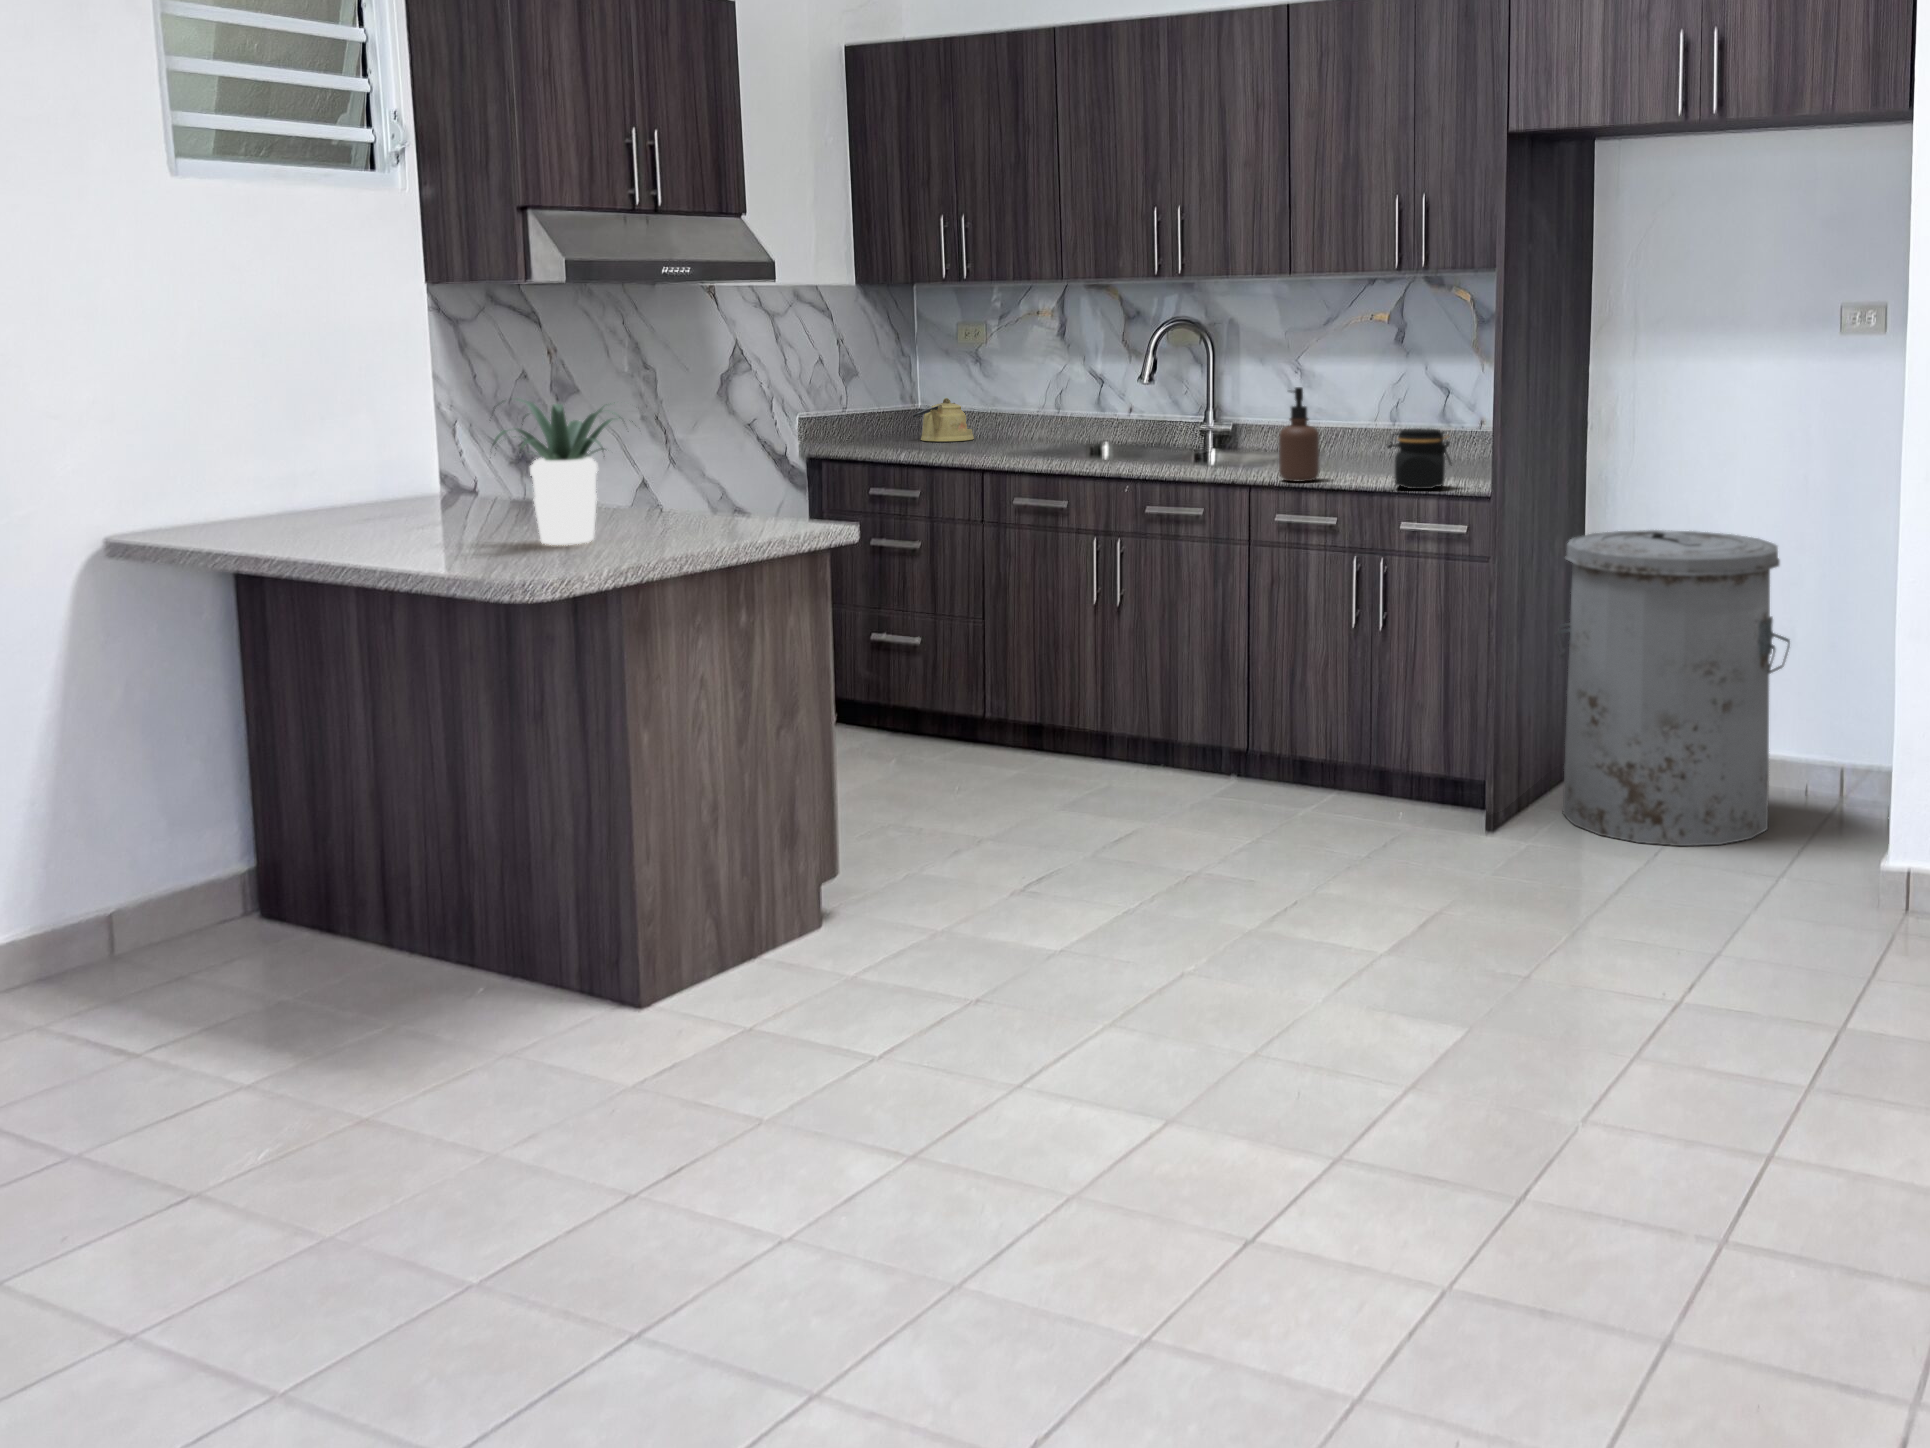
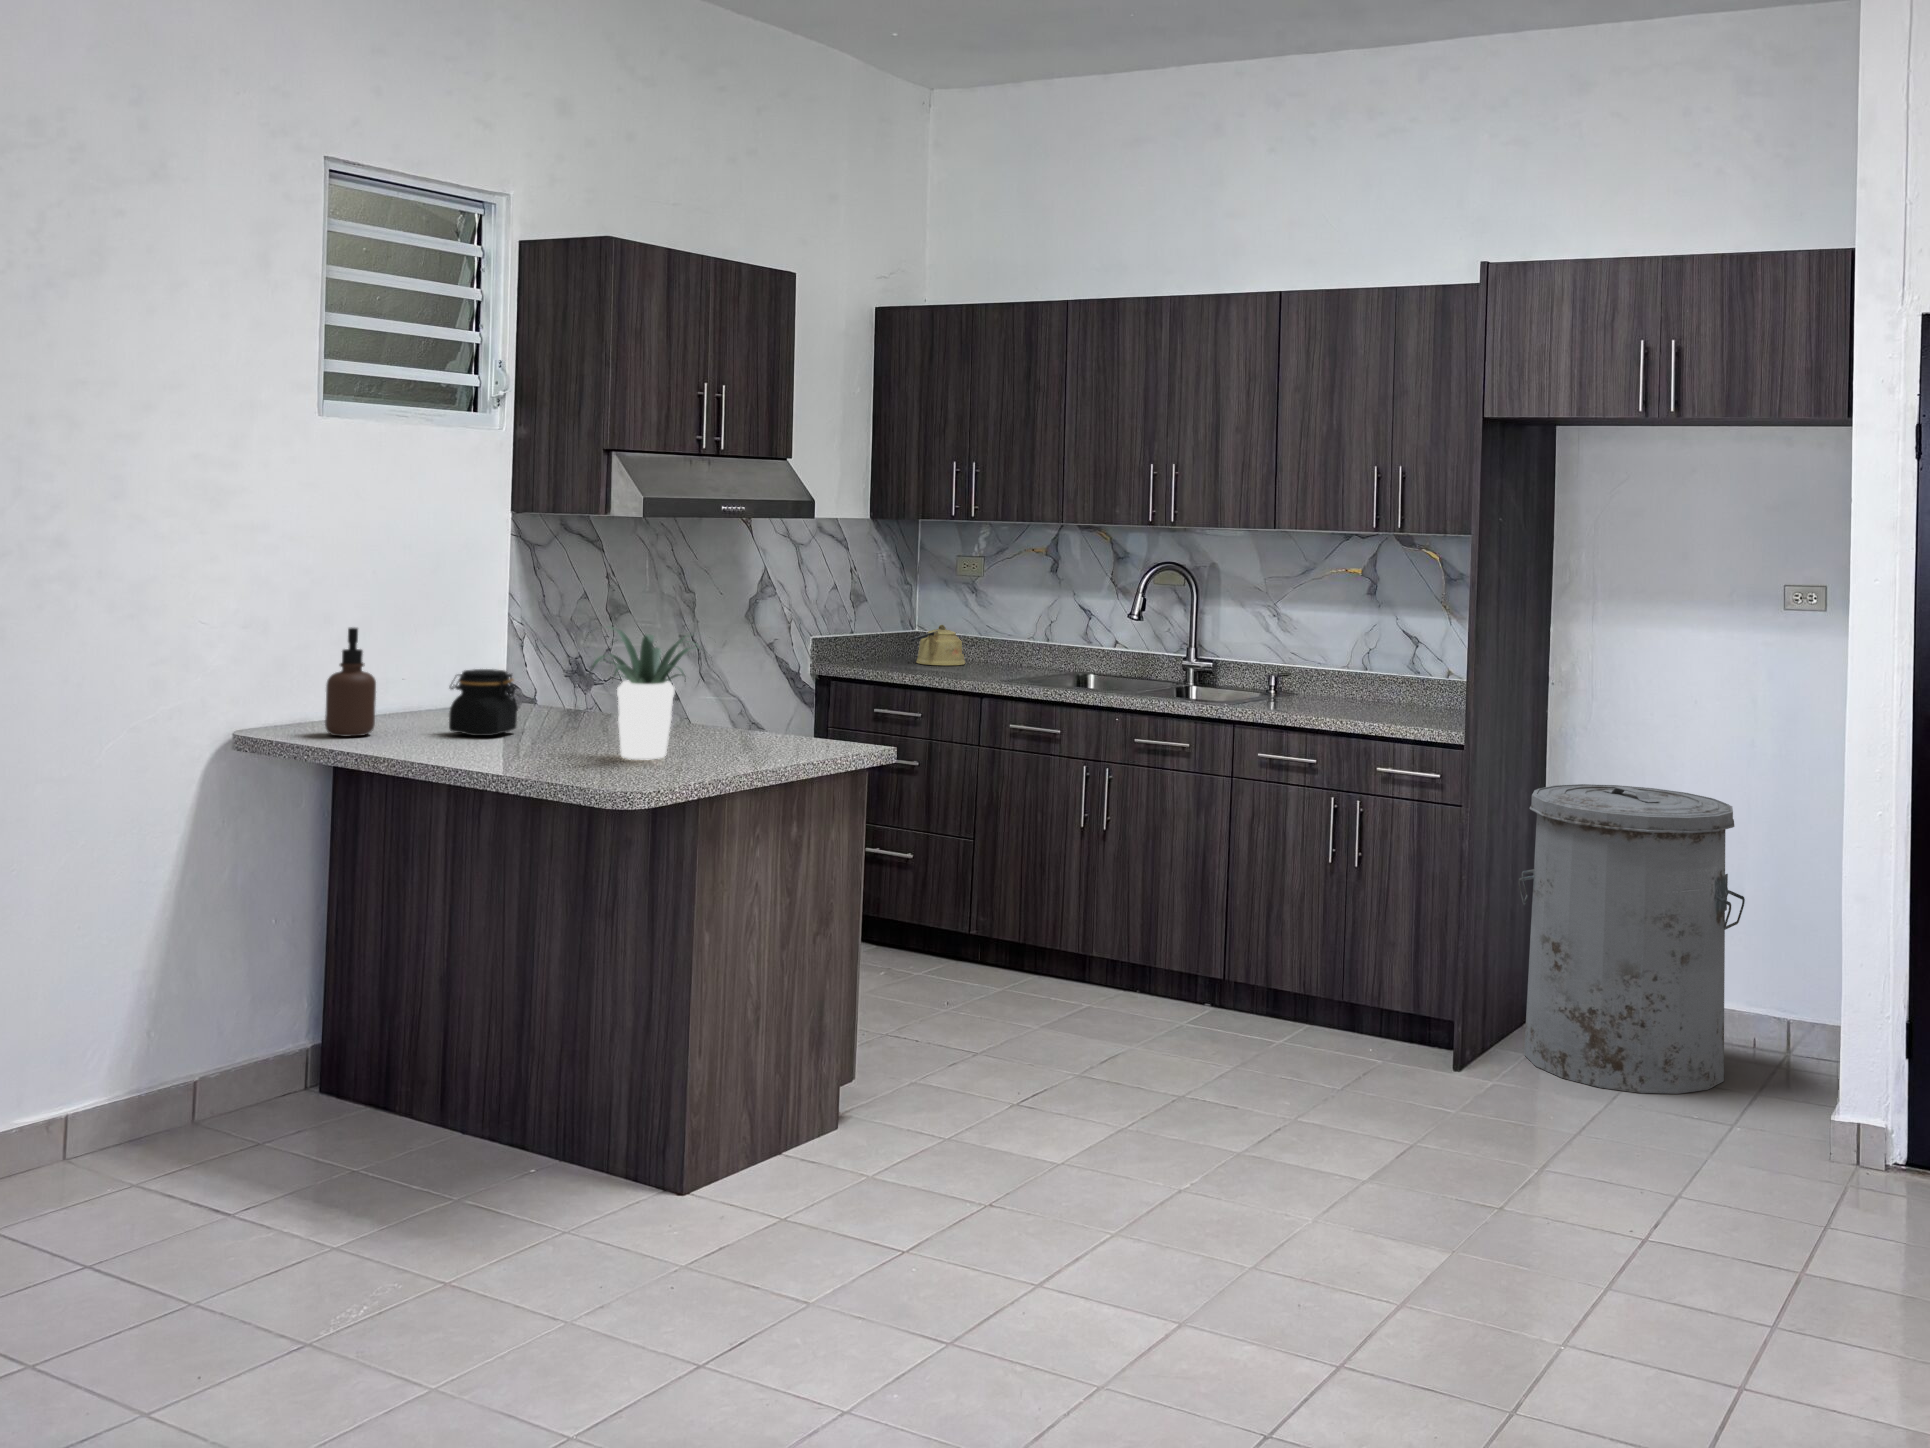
soap dispenser: present [1279,387,1320,481] -> present [325,627,376,737]
jar: present [1388,428,1452,489] -> present [449,669,518,736]

